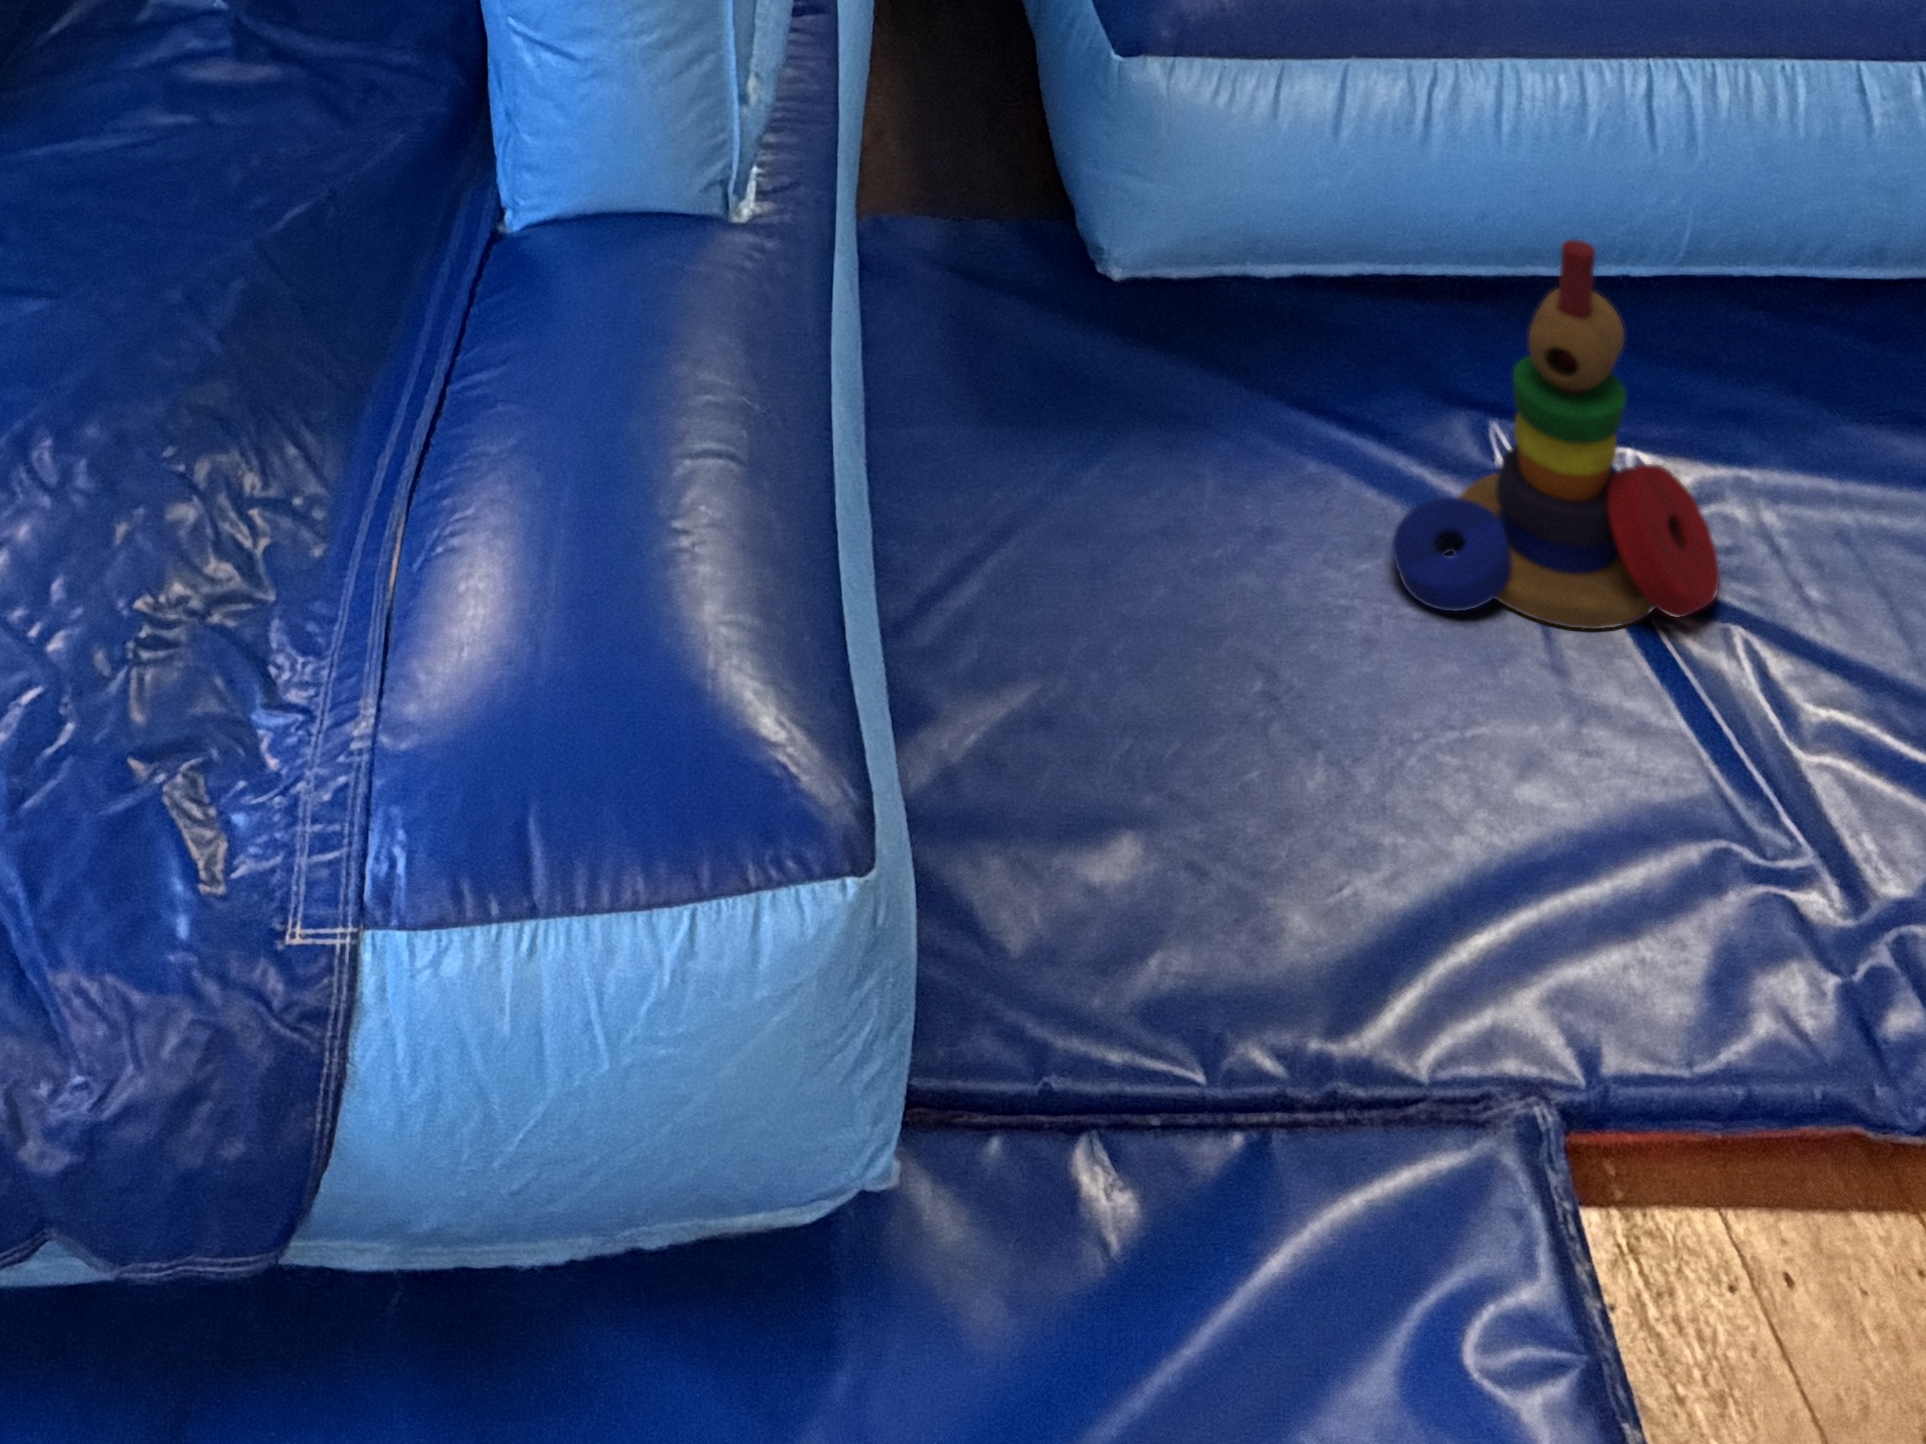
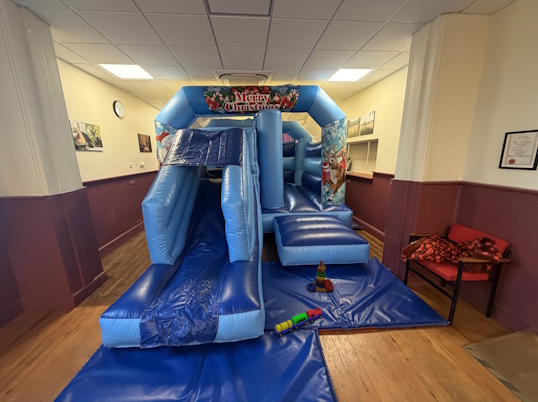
toy train: none [1033,839,1616,1225] -> present [275,307,322,337]

